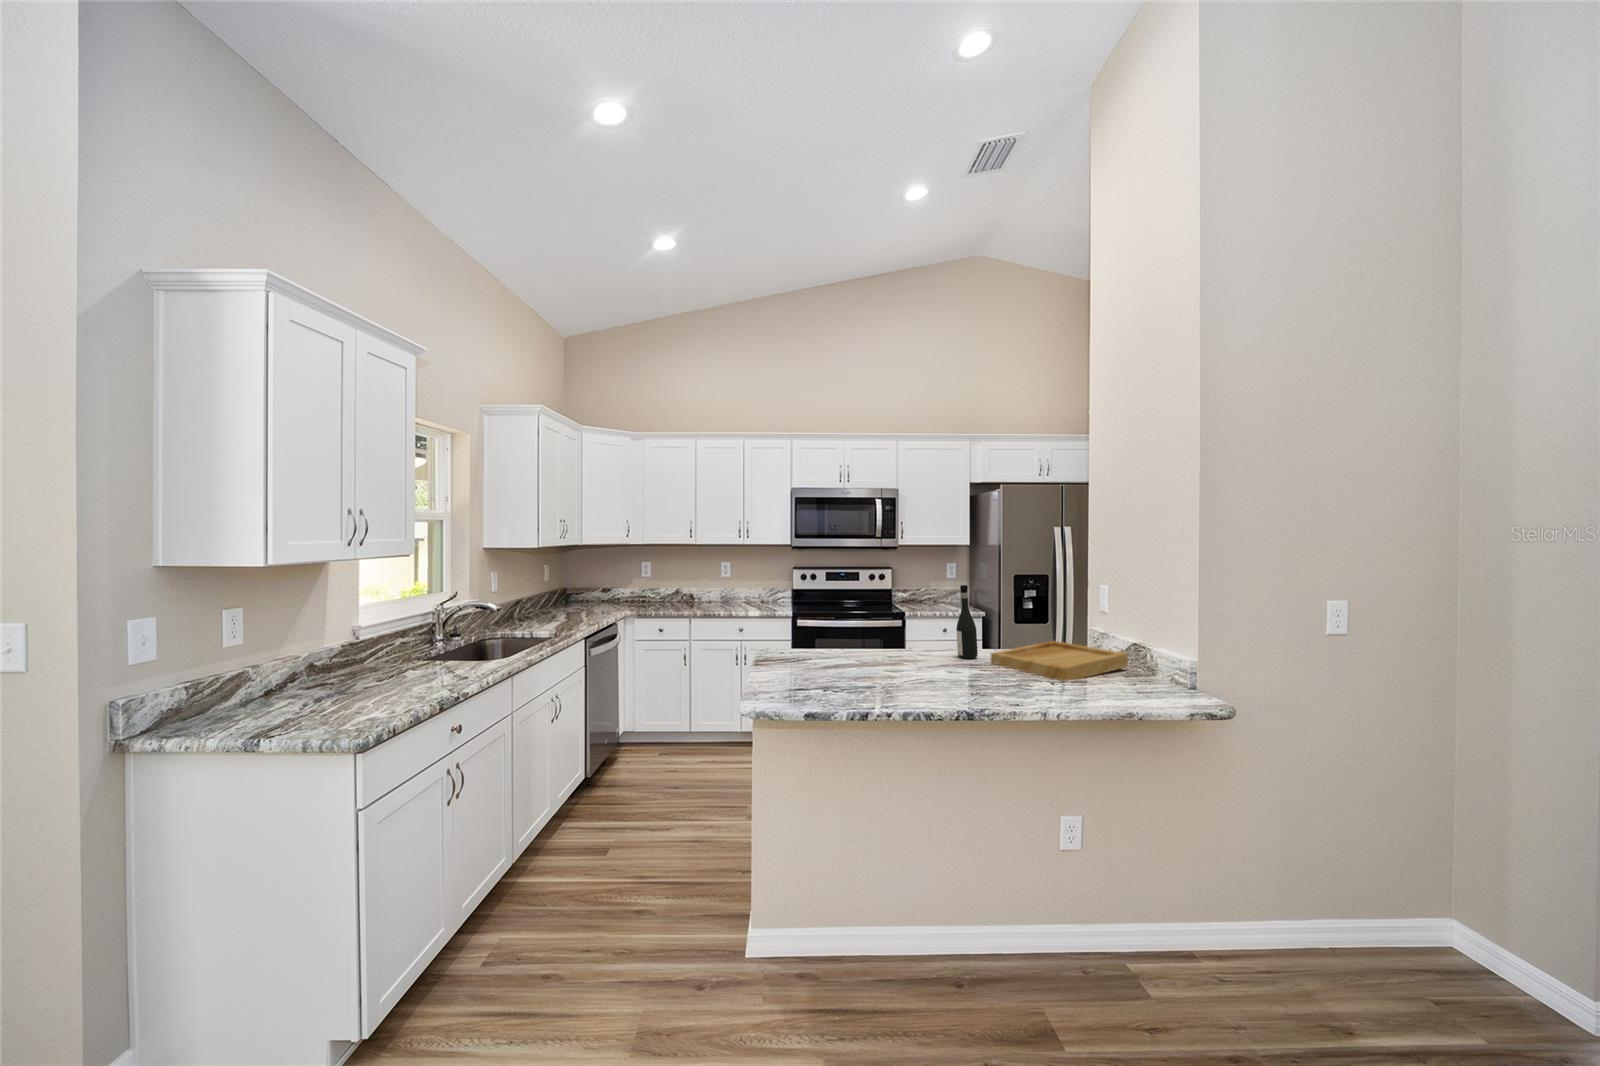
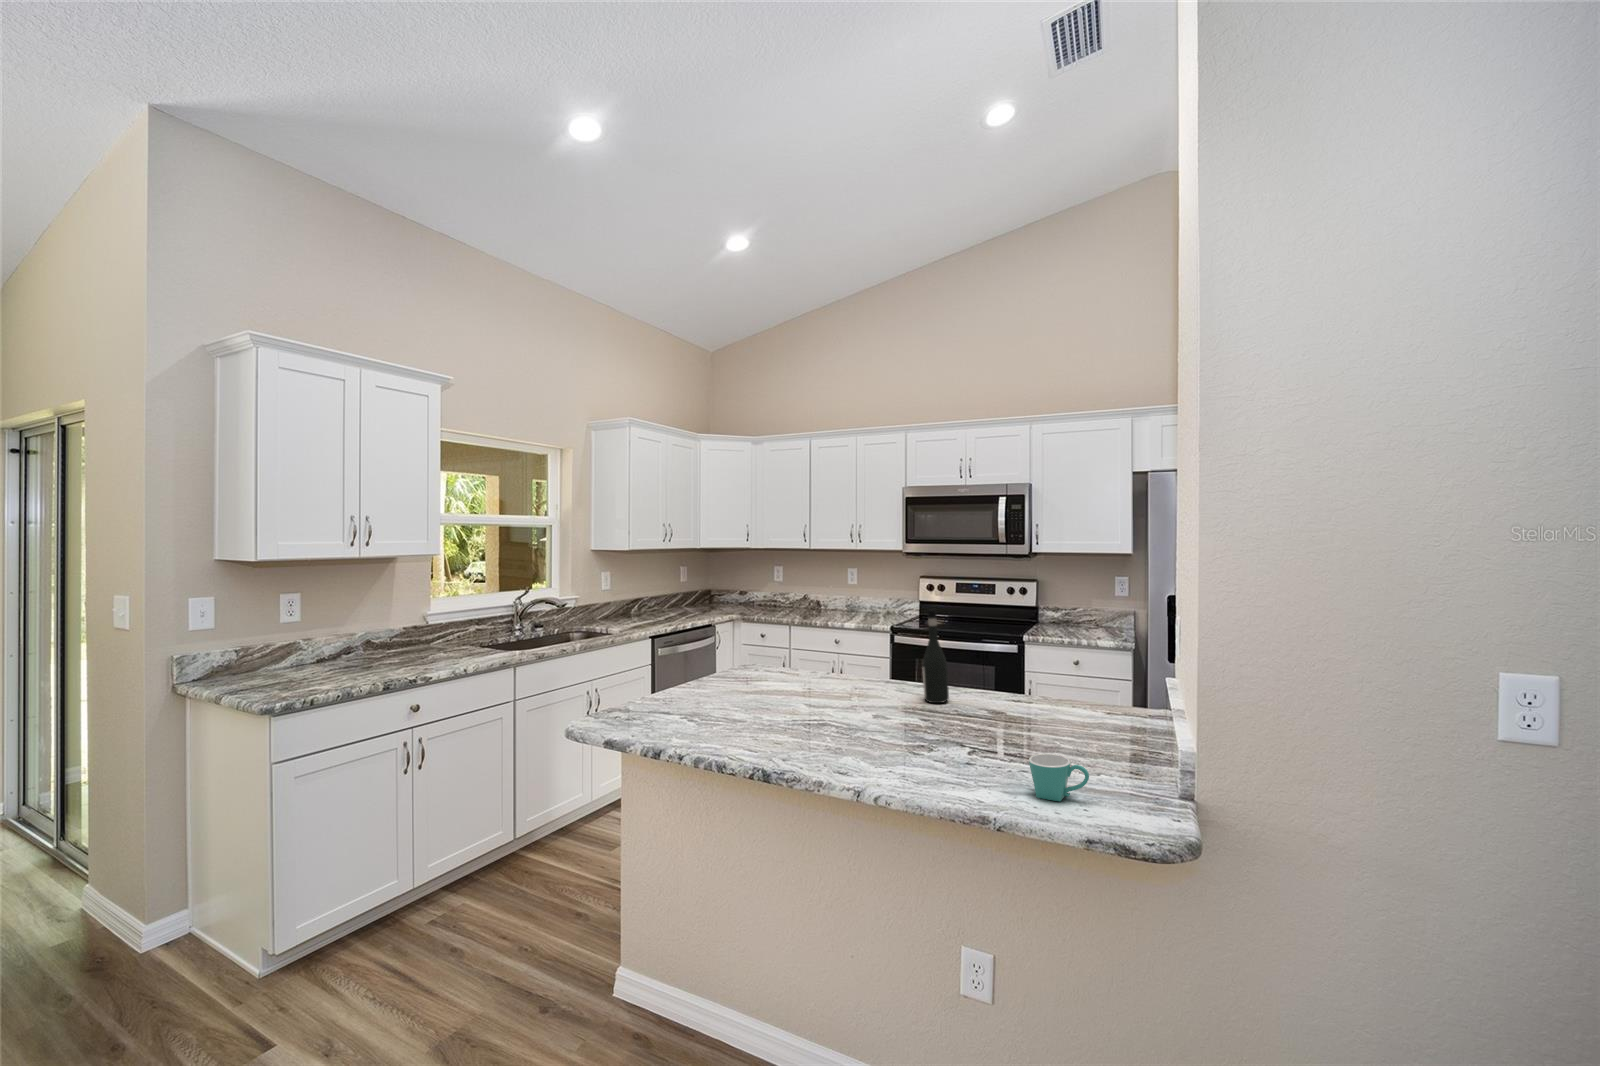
tray: present [991,641,1128,681] -> none [948,692,1117,751]
mug: none [1139,672,1182,701] -> present [1029,754,1089,801]

